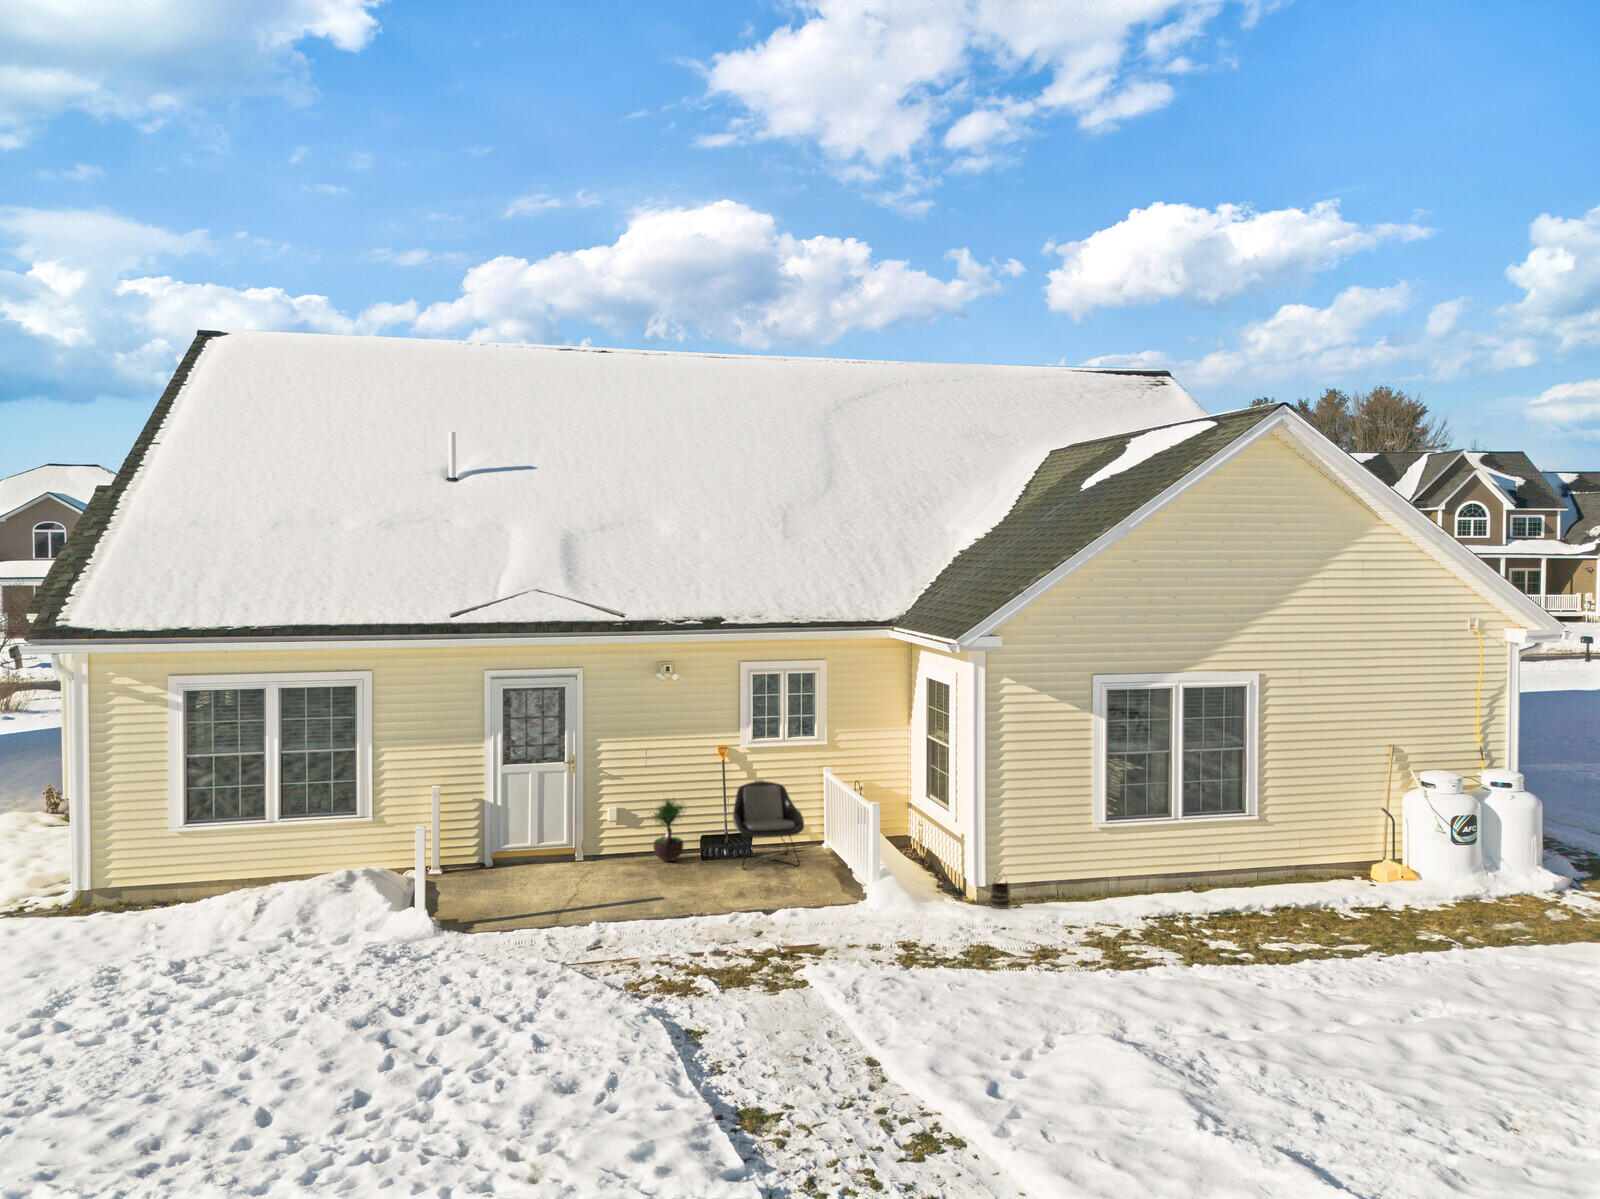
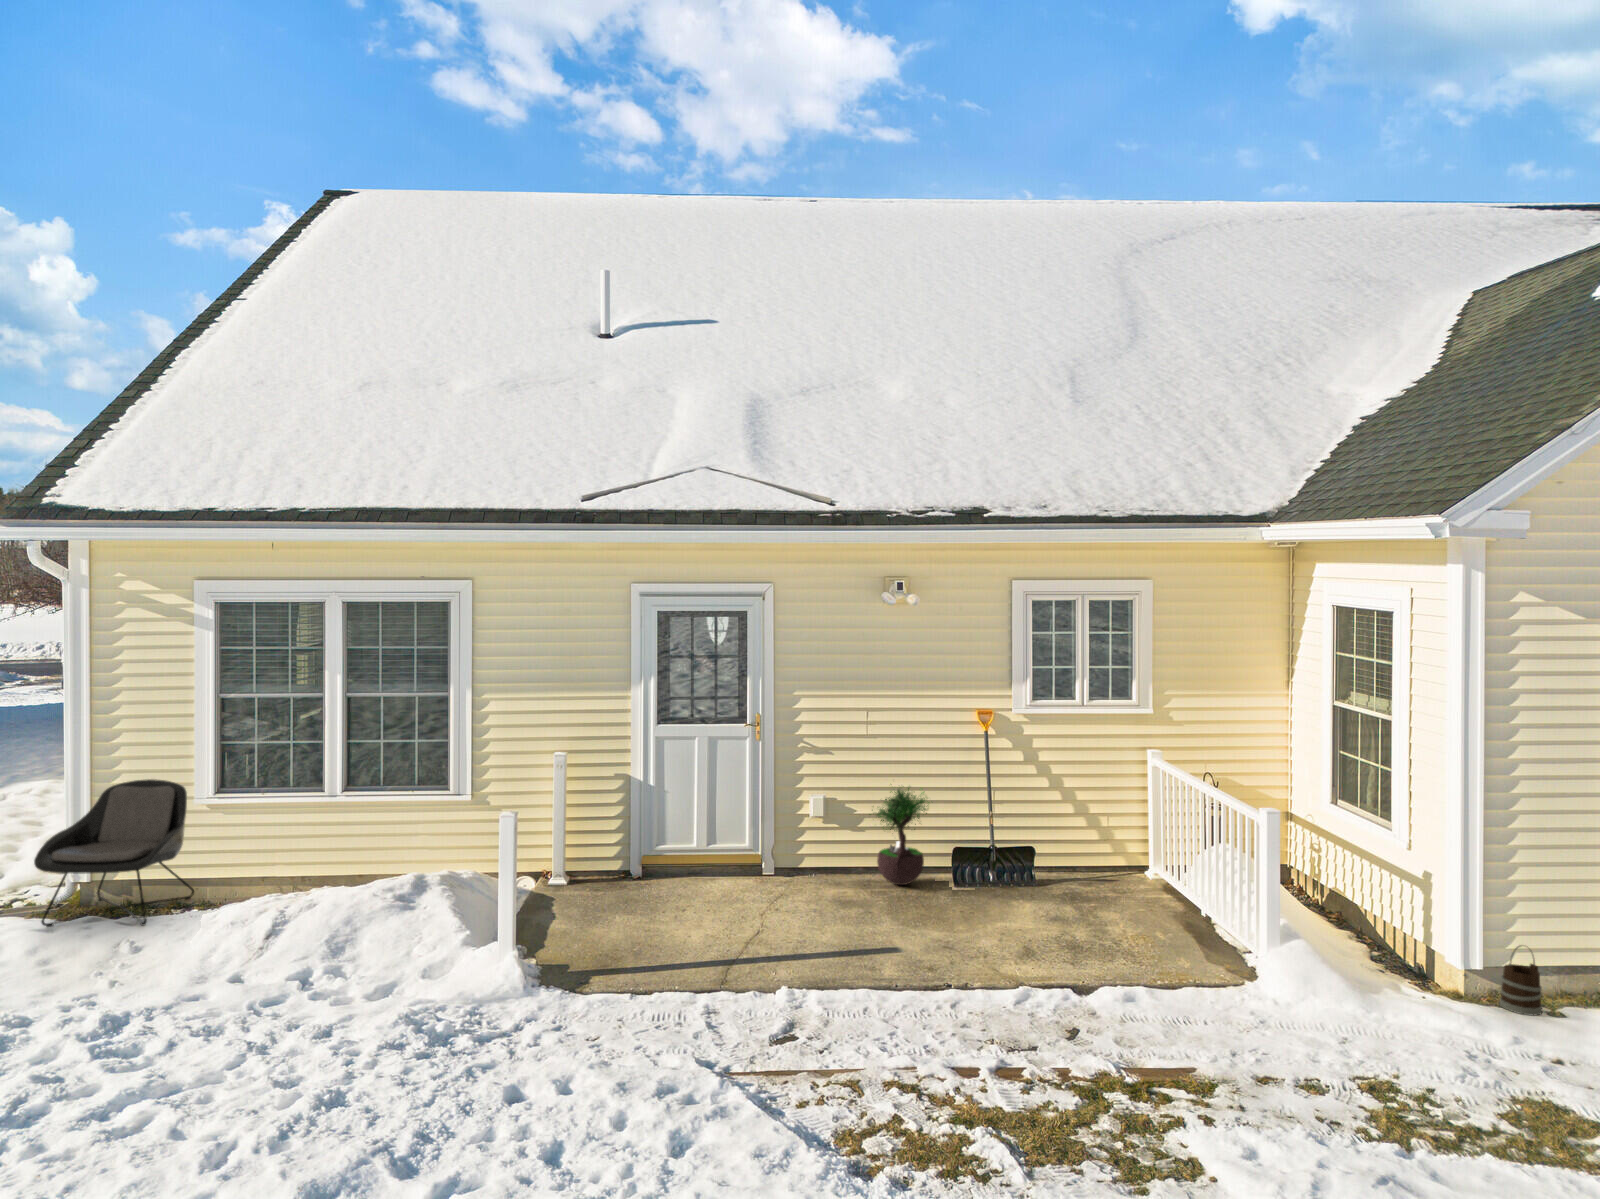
lounge chair: present [733,781,804,870] -> present [34,779,194,927]

